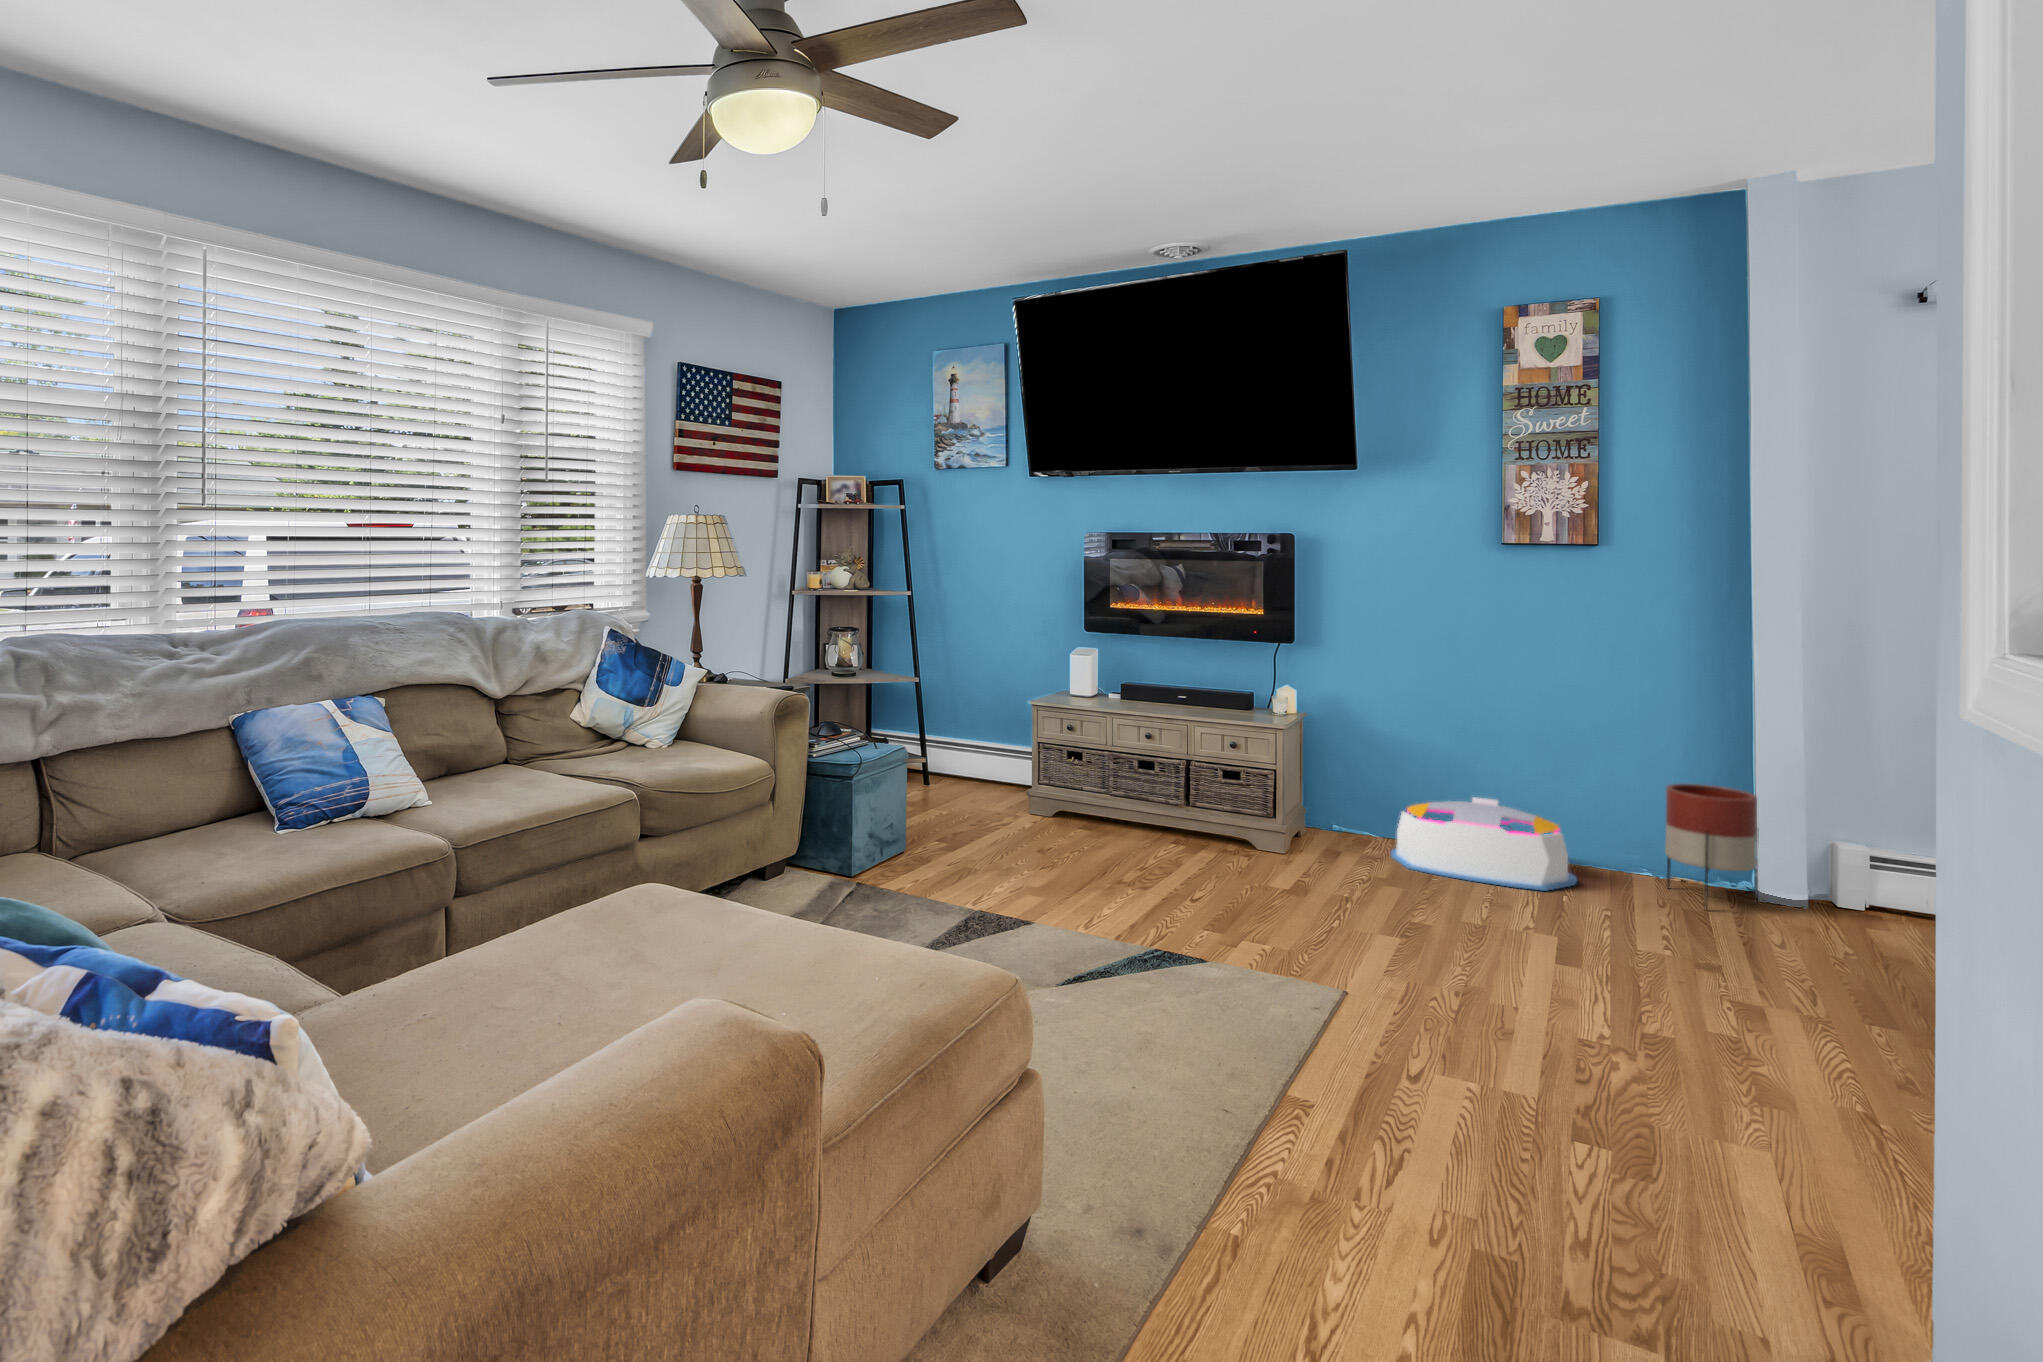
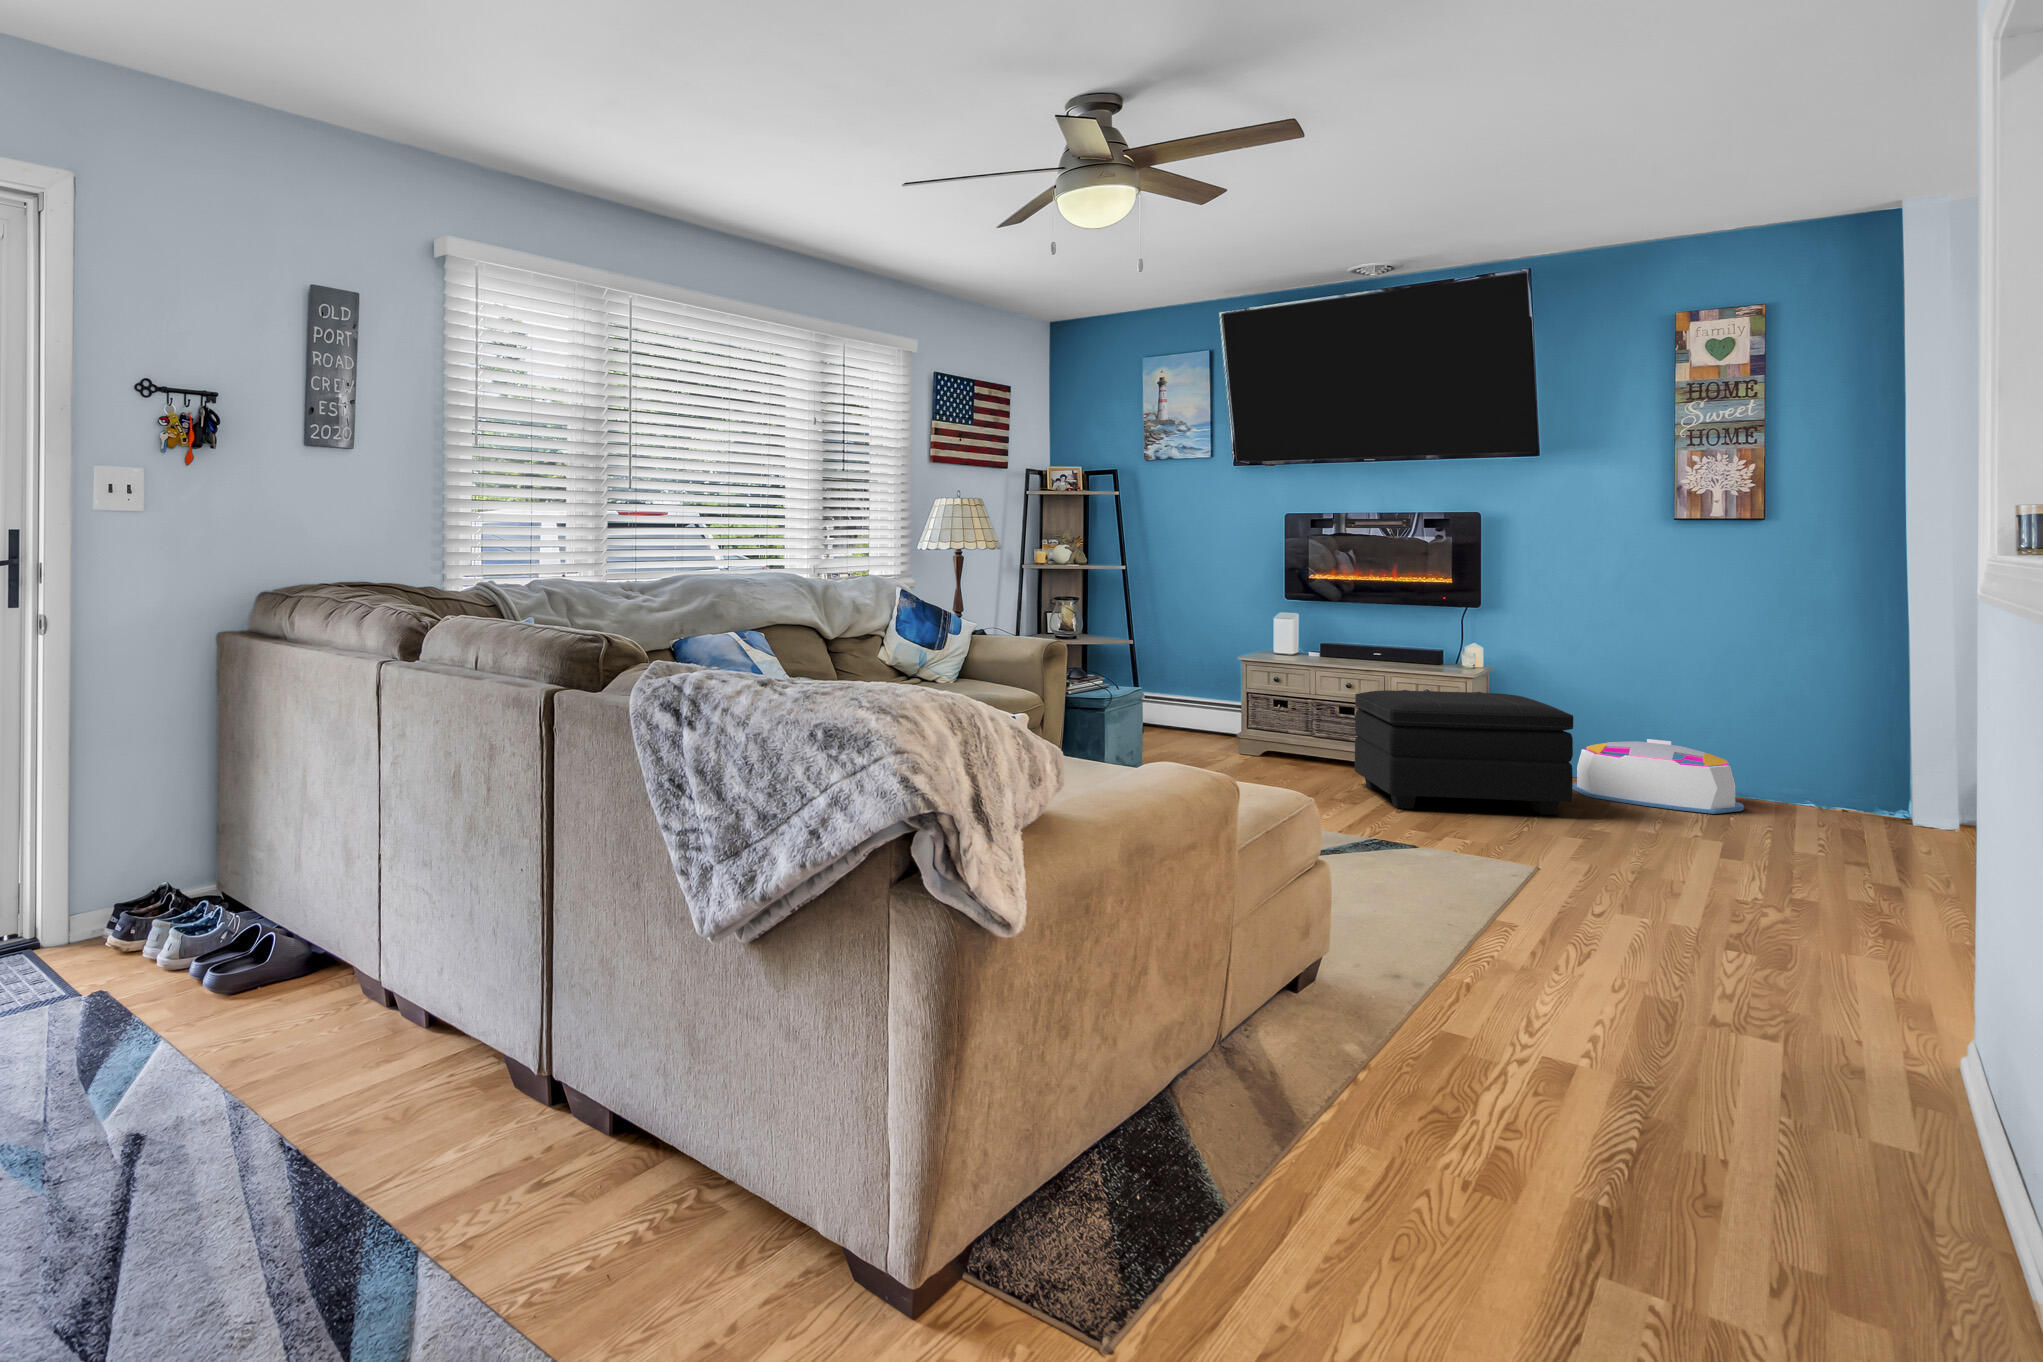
footstool: none [1149,748,1391,900] -> present [1355,690,1573,815]
planter: present [1665,784,1757,909] -> none [1826,725,1913,830]

